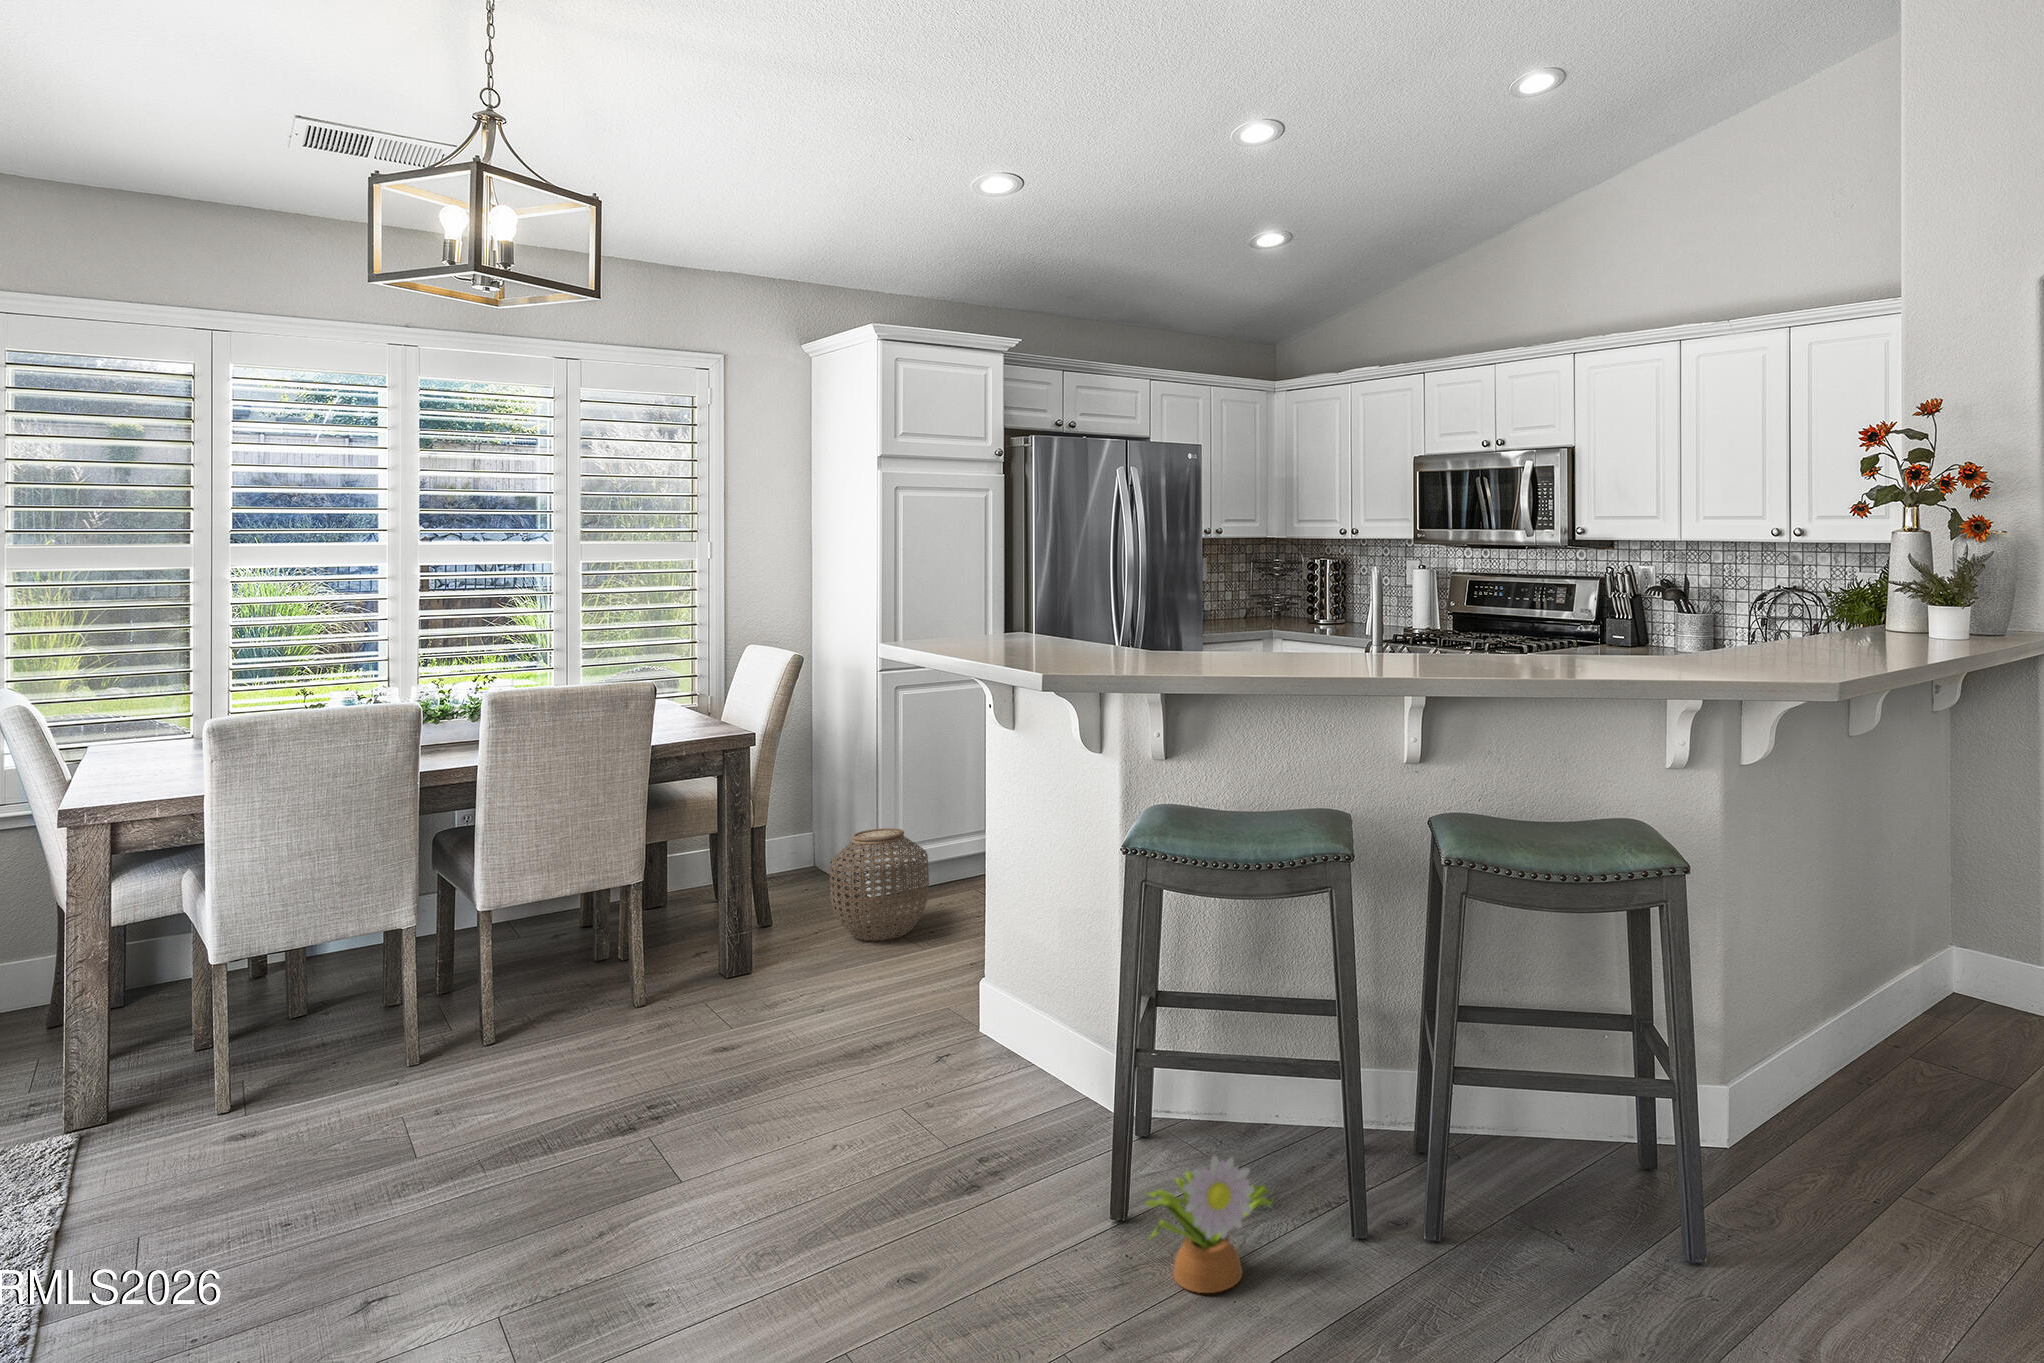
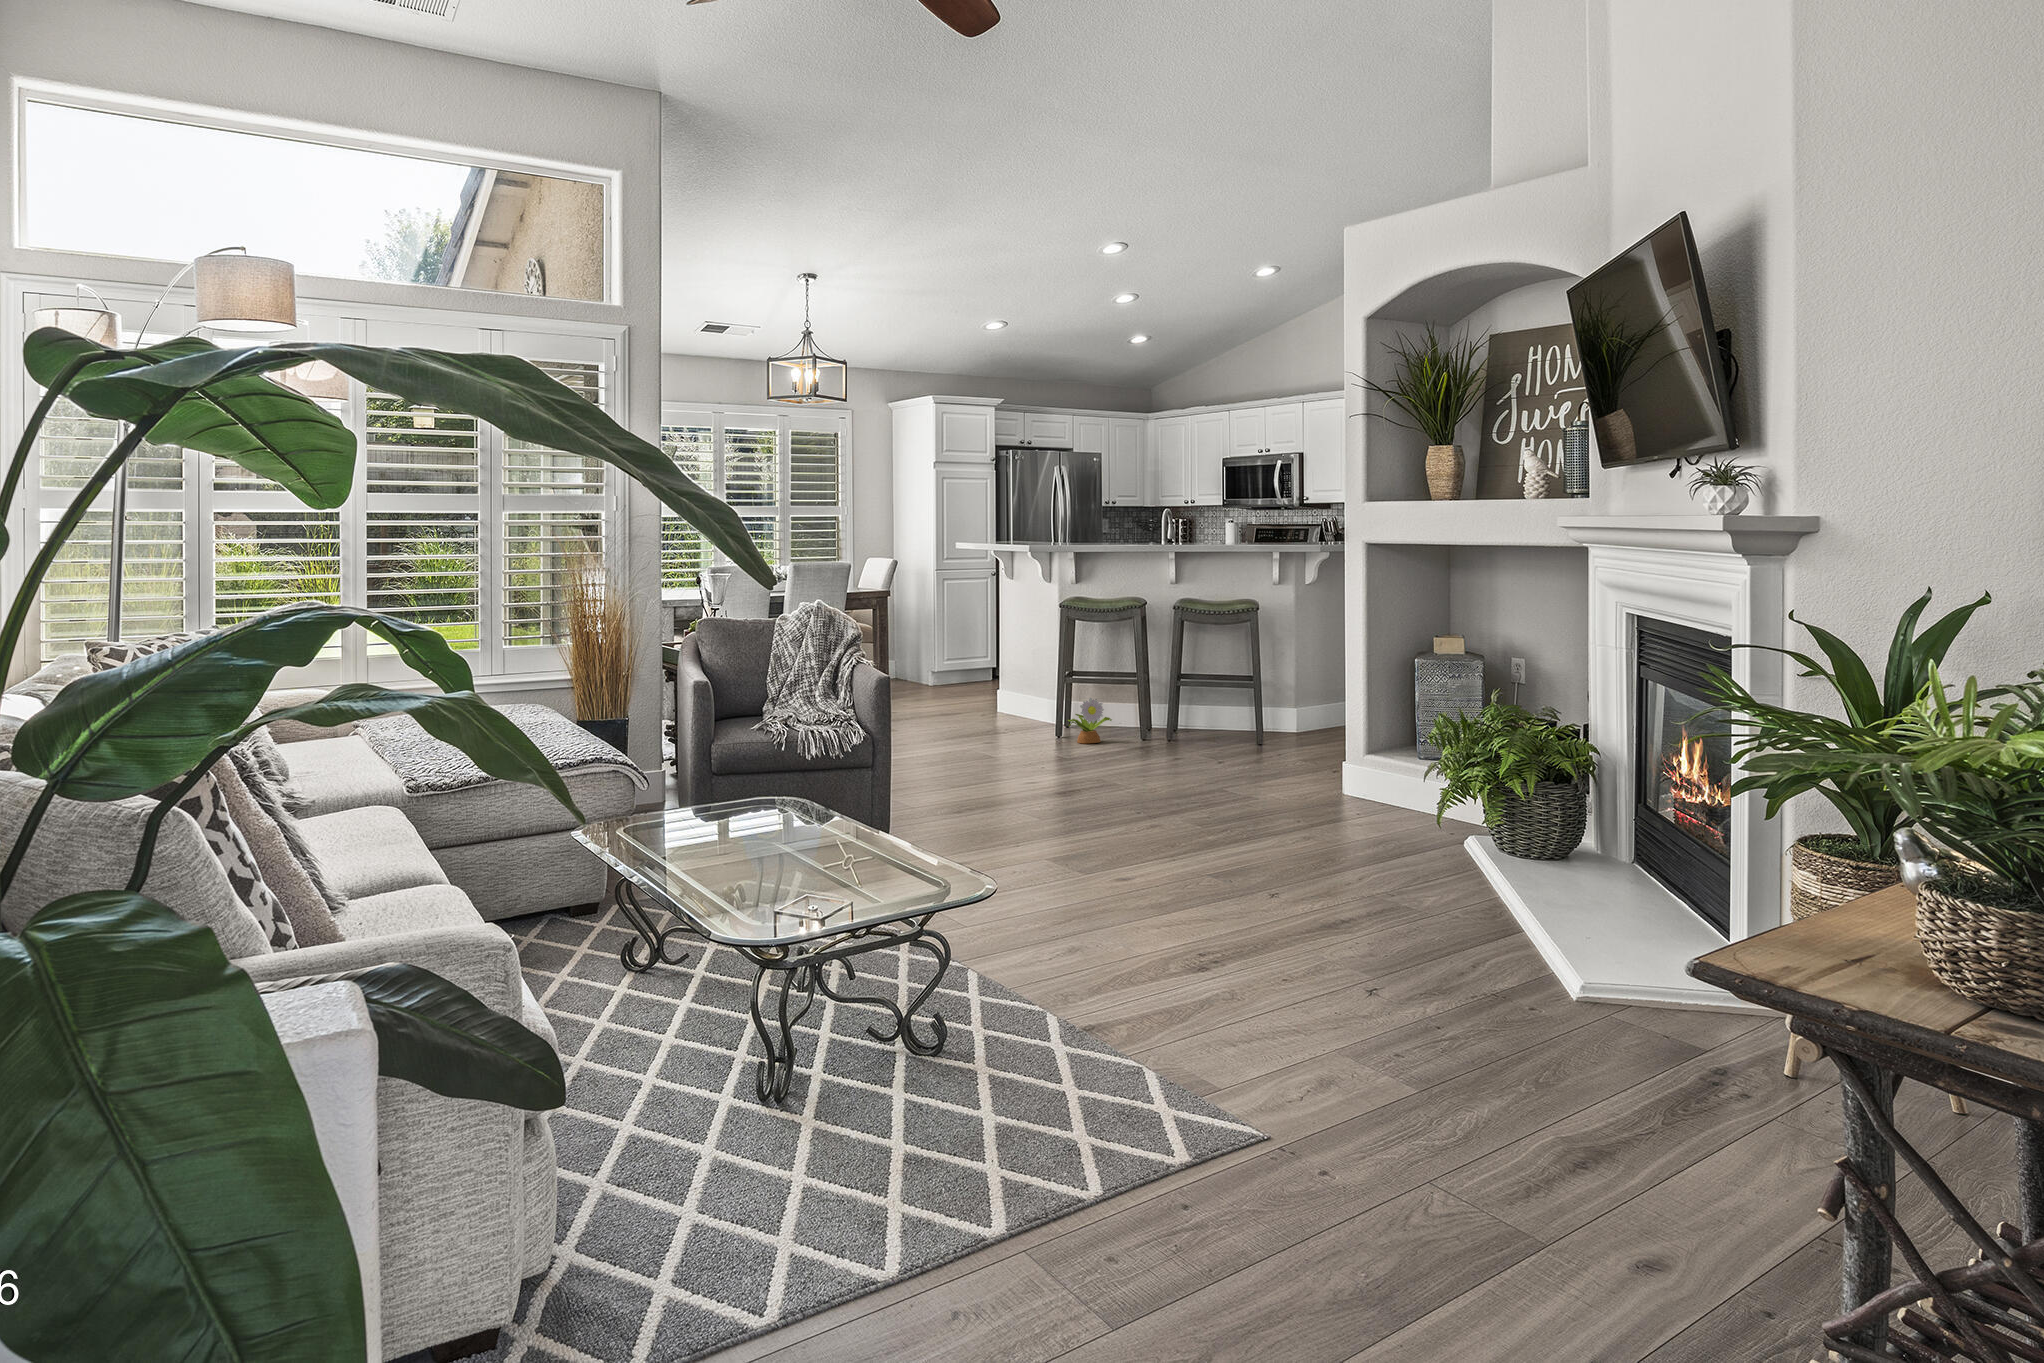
woven basket: present [830,828,929,941] -> none [918,644,965,694]

